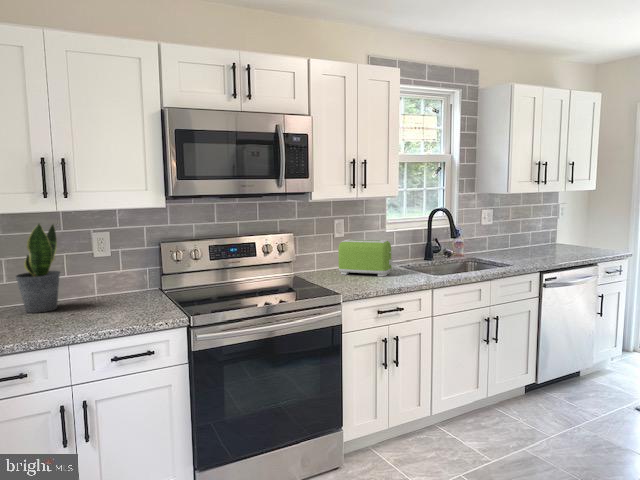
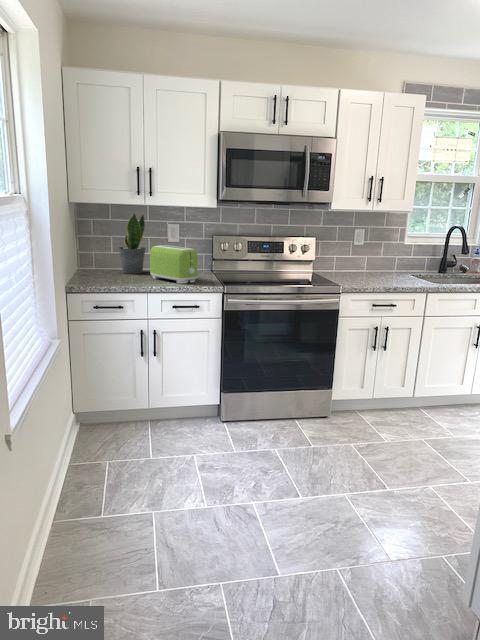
toaster: present [338,239,393,276] -> present [150,245,198,284]

